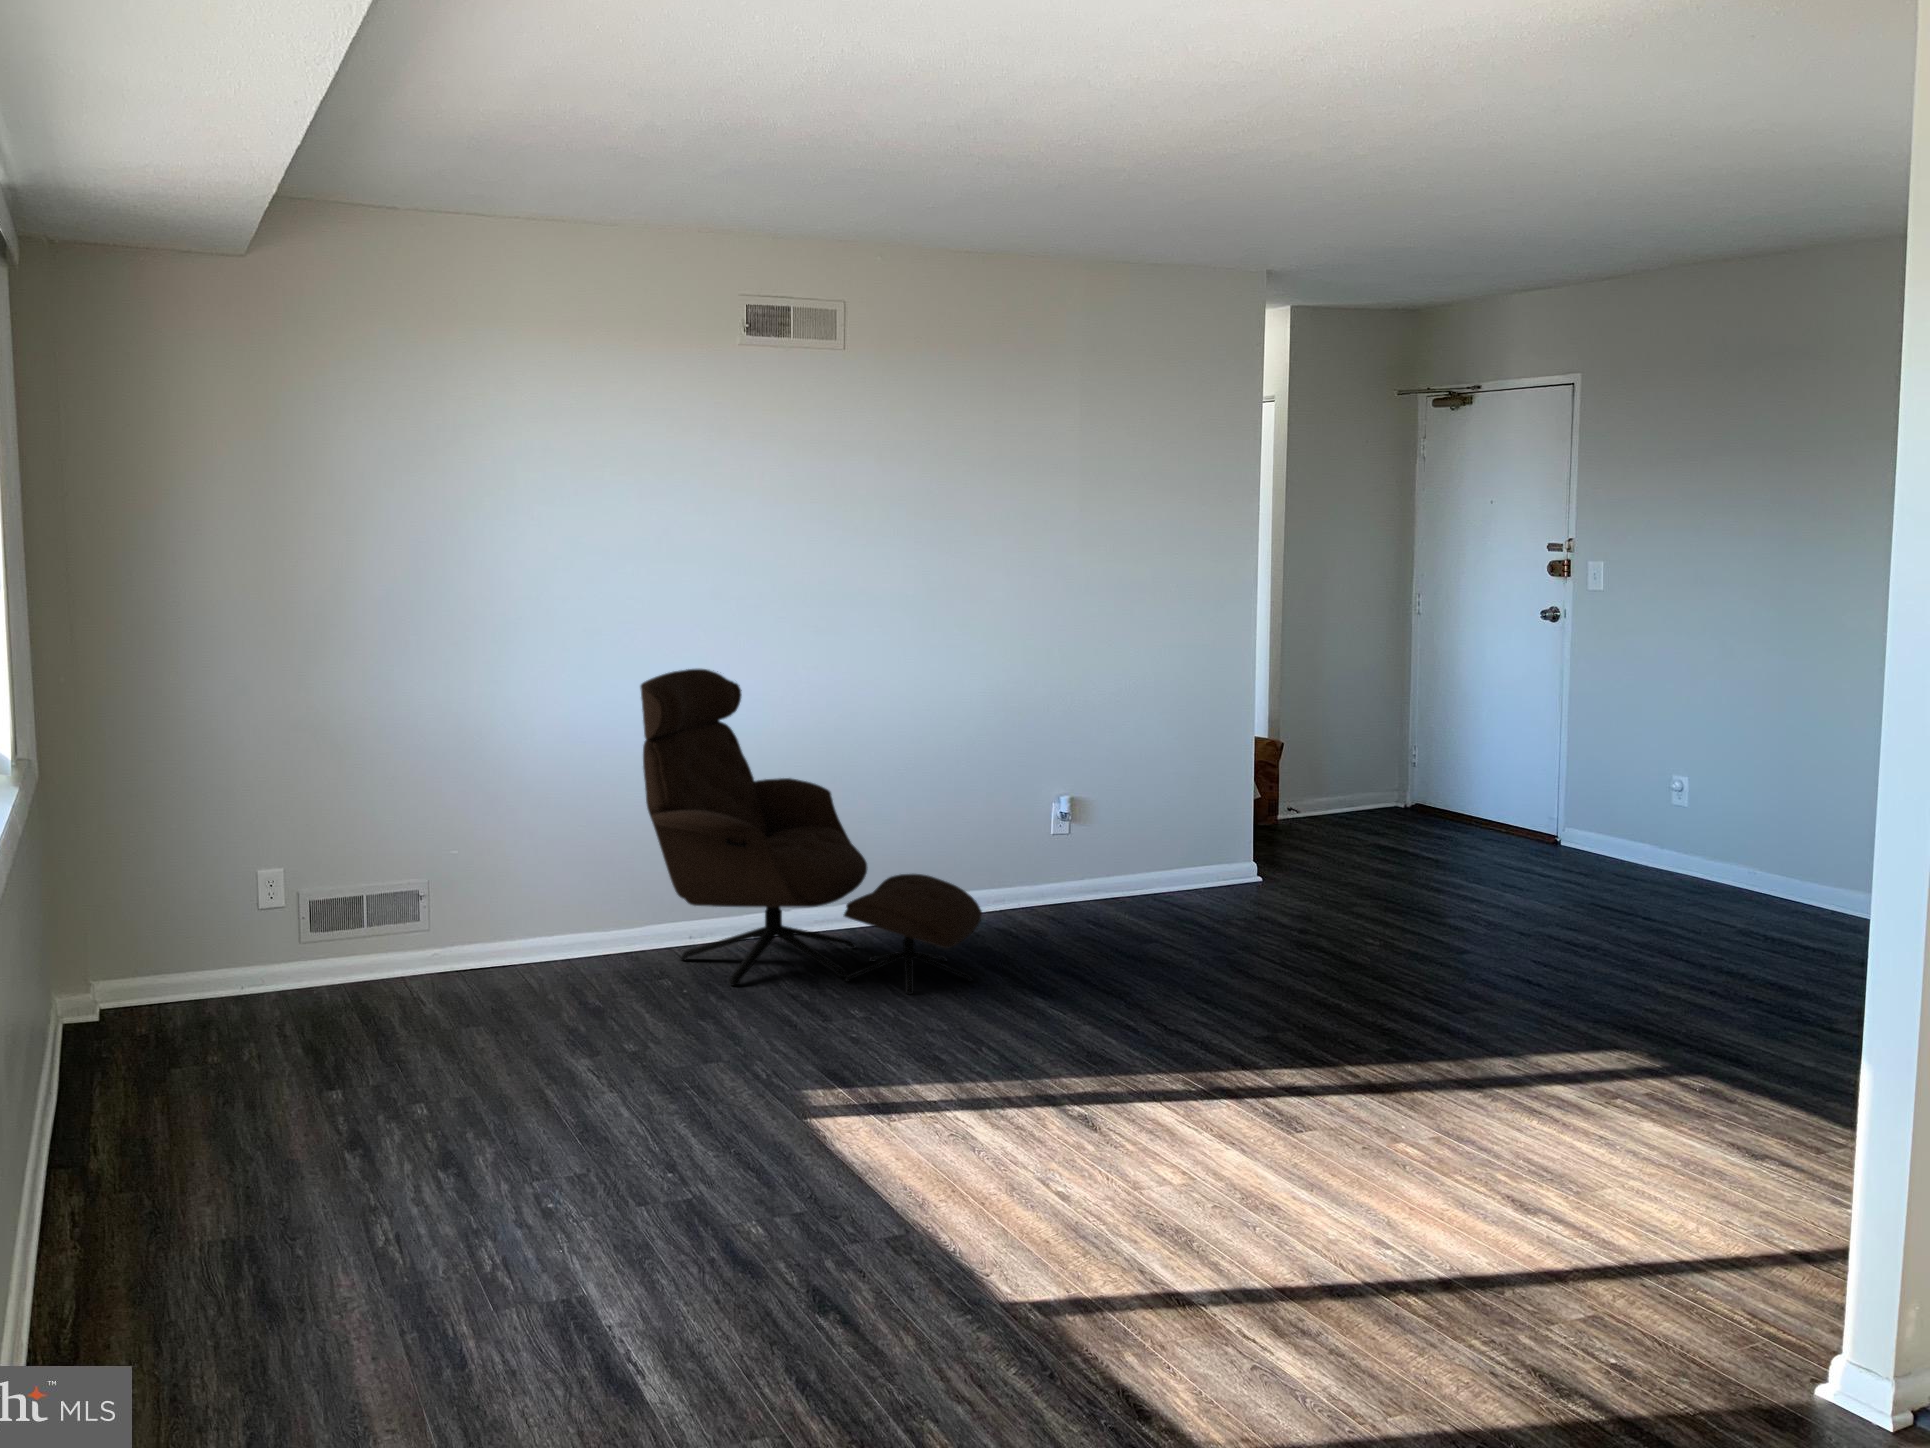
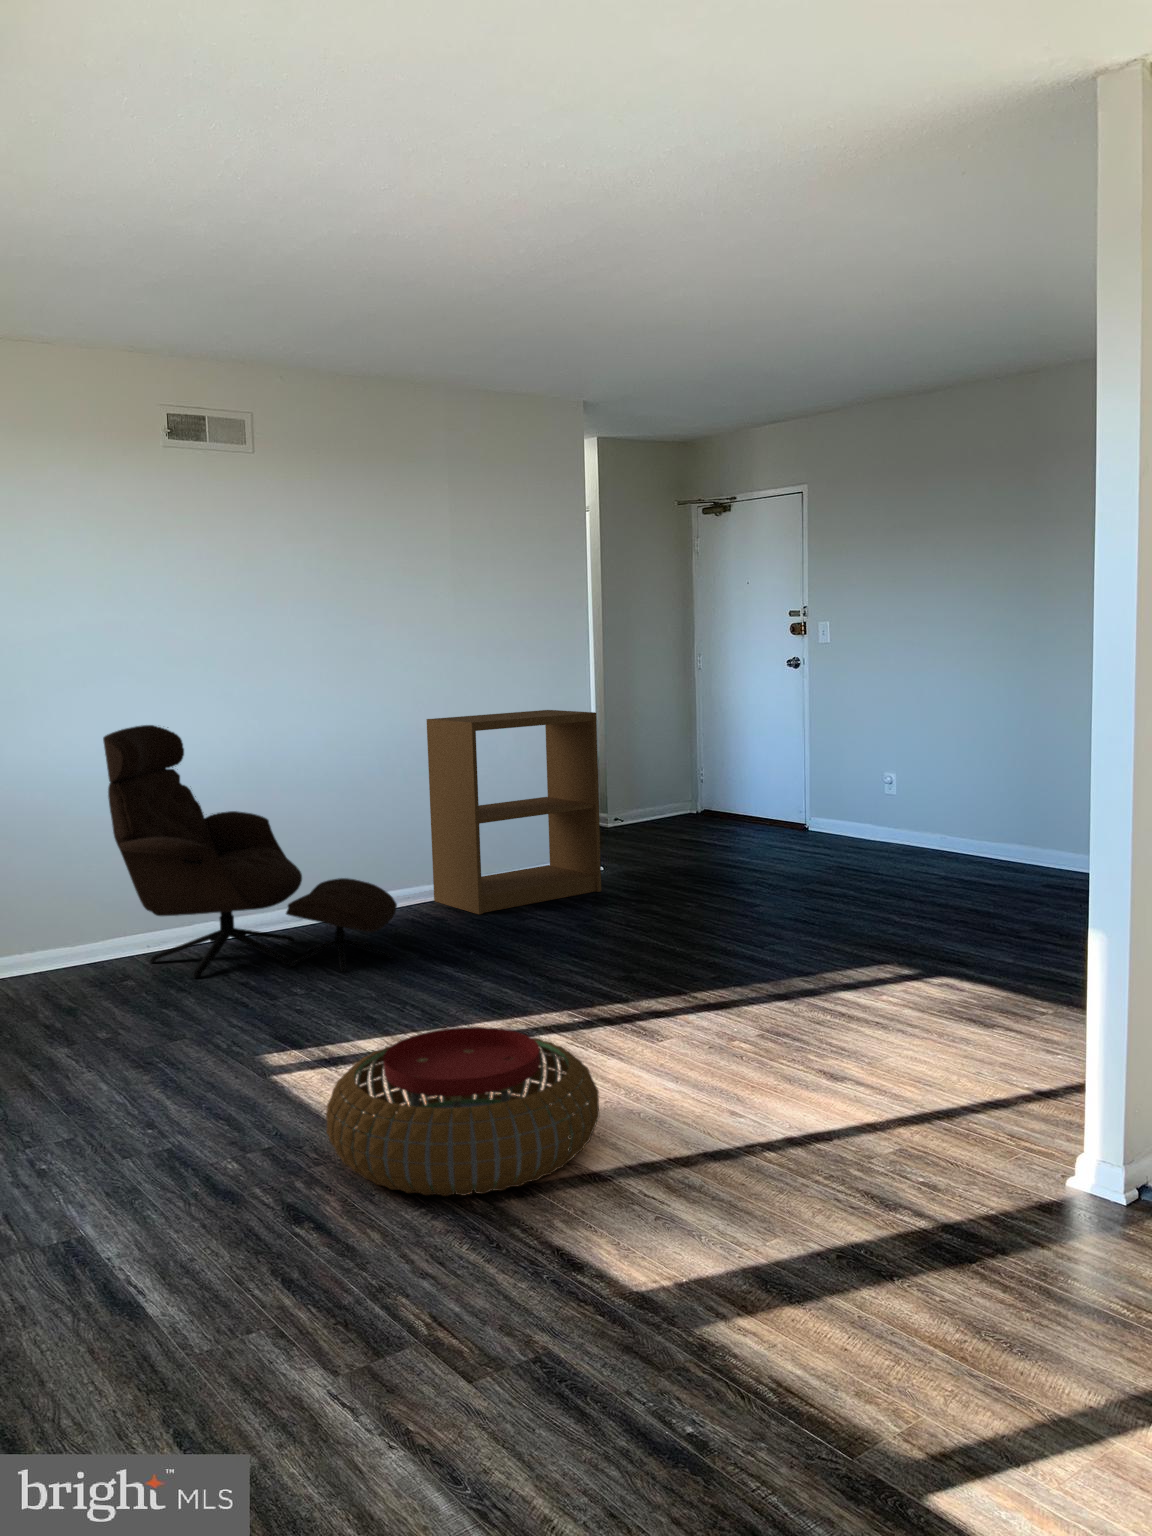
bookshelf: none [1034,664,1261,930] -> present [427,710,601,914]
pouf: none [865,1095,1200,1307] -> present [326,1027,599,1196]

